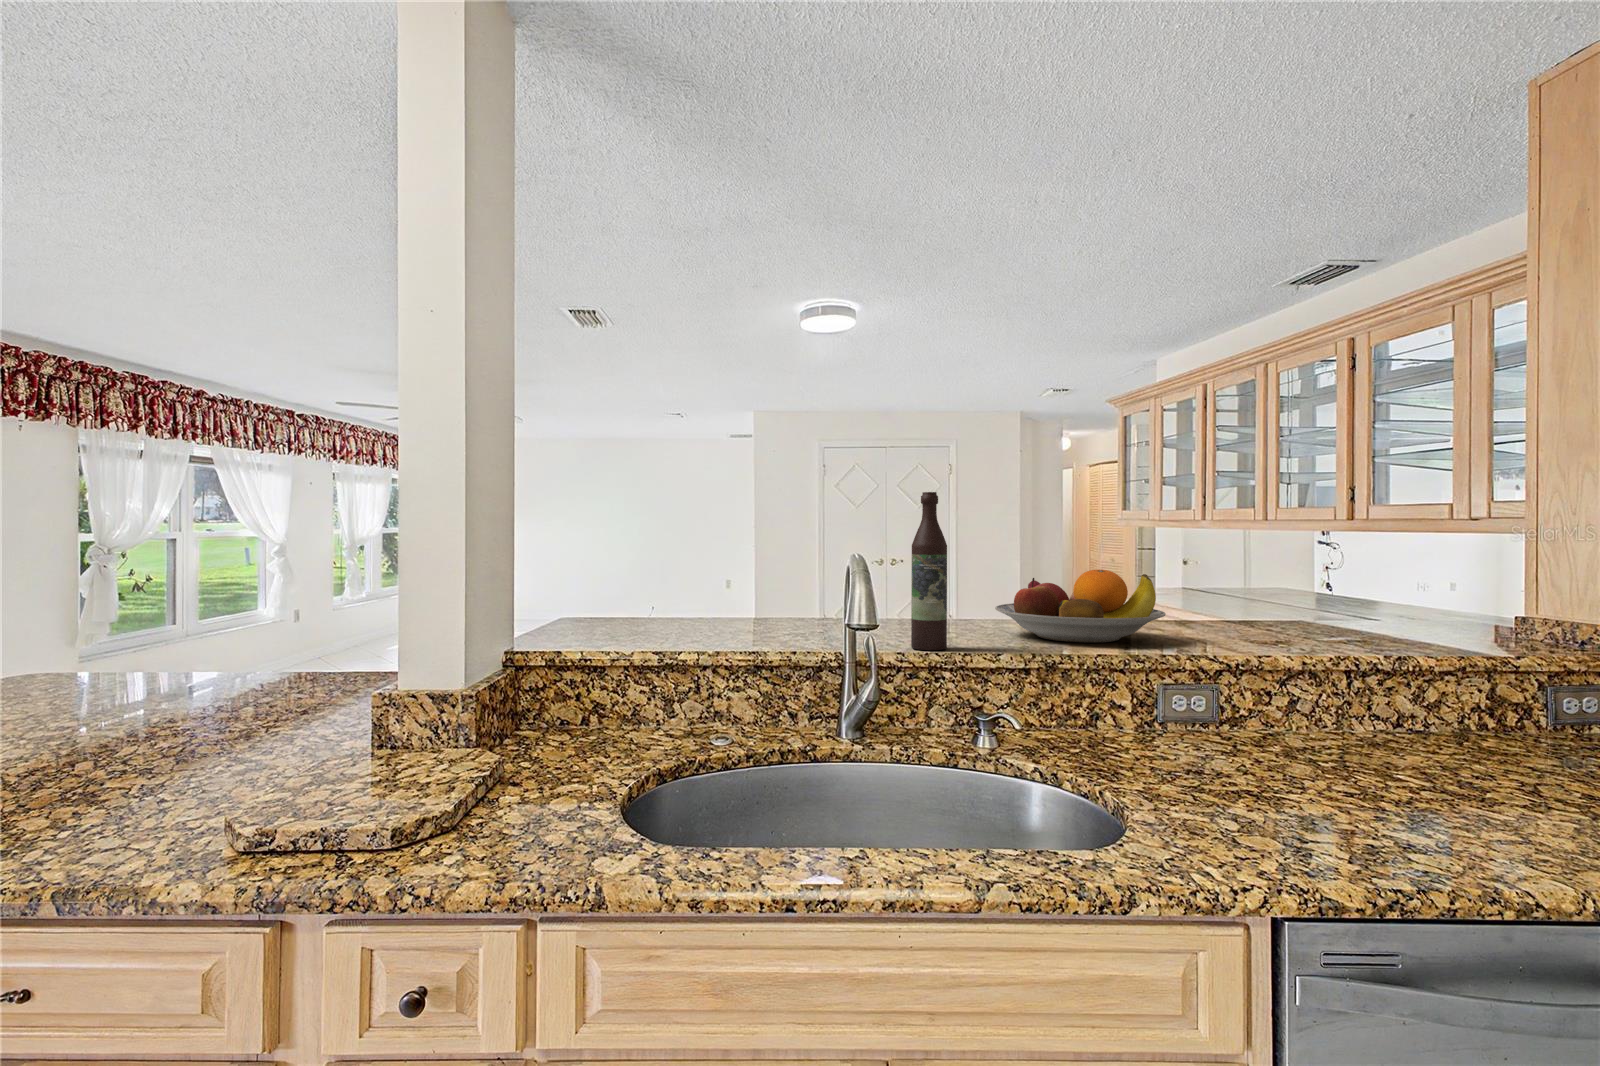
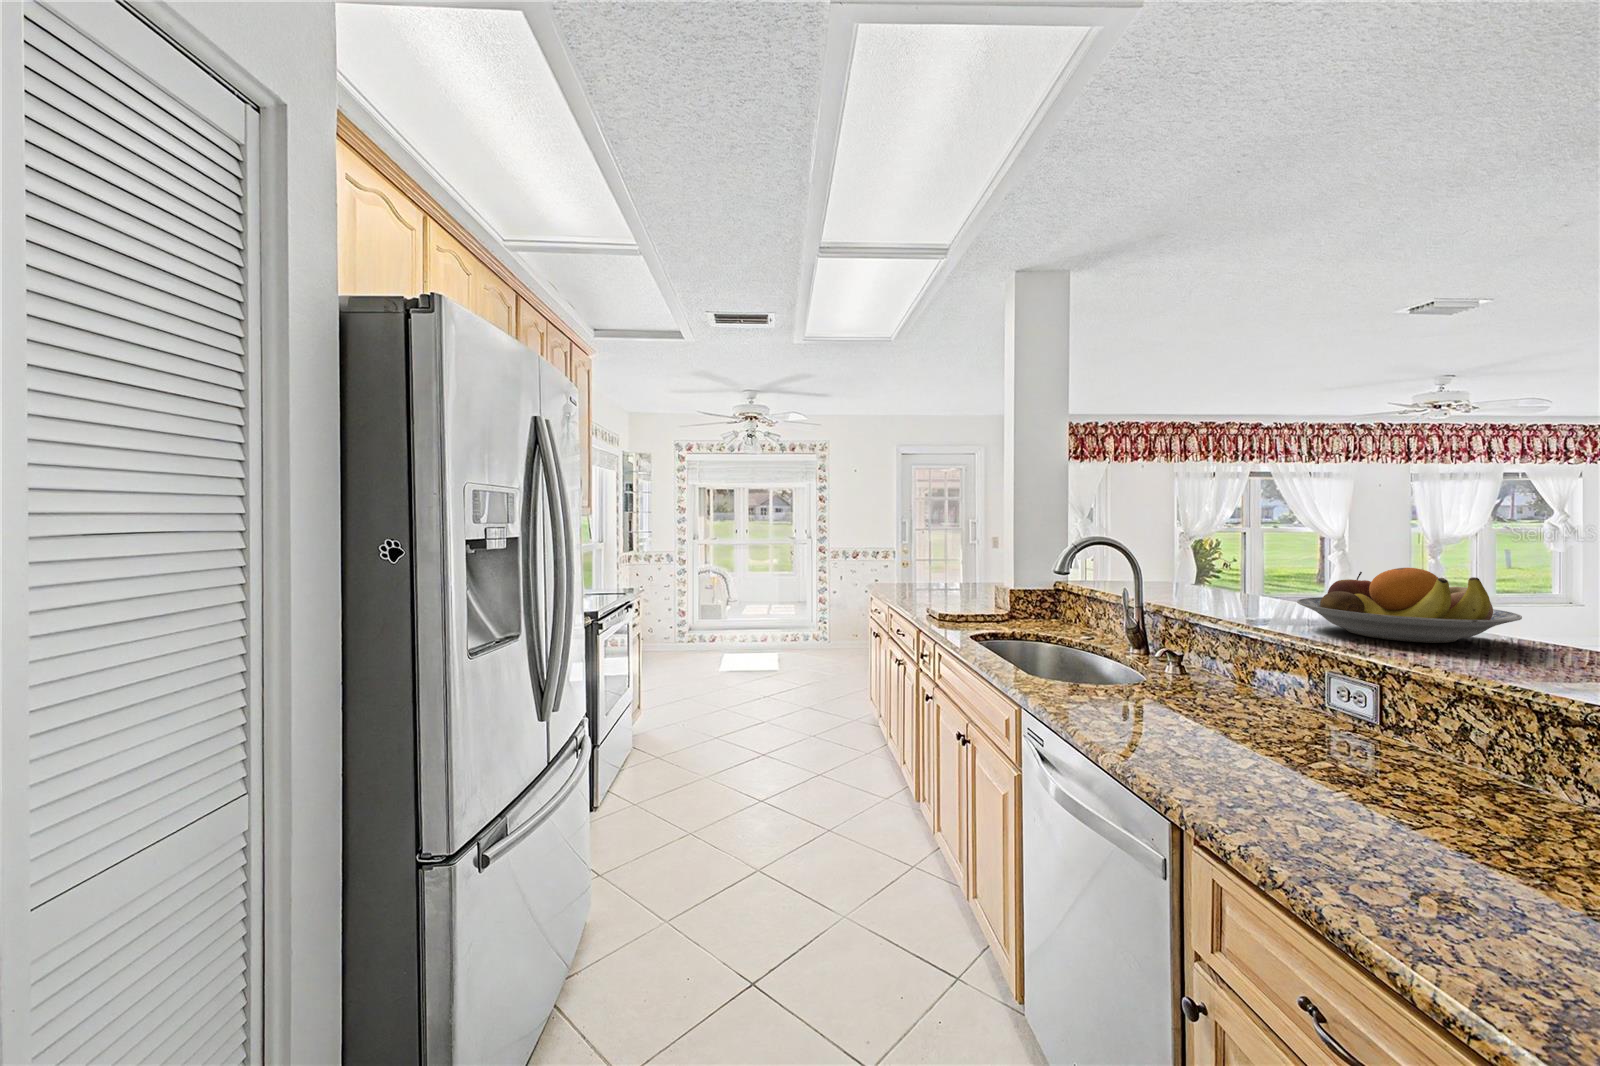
wine bottle: present [911,492,947,650] -> none [1180,498,1210,611]

